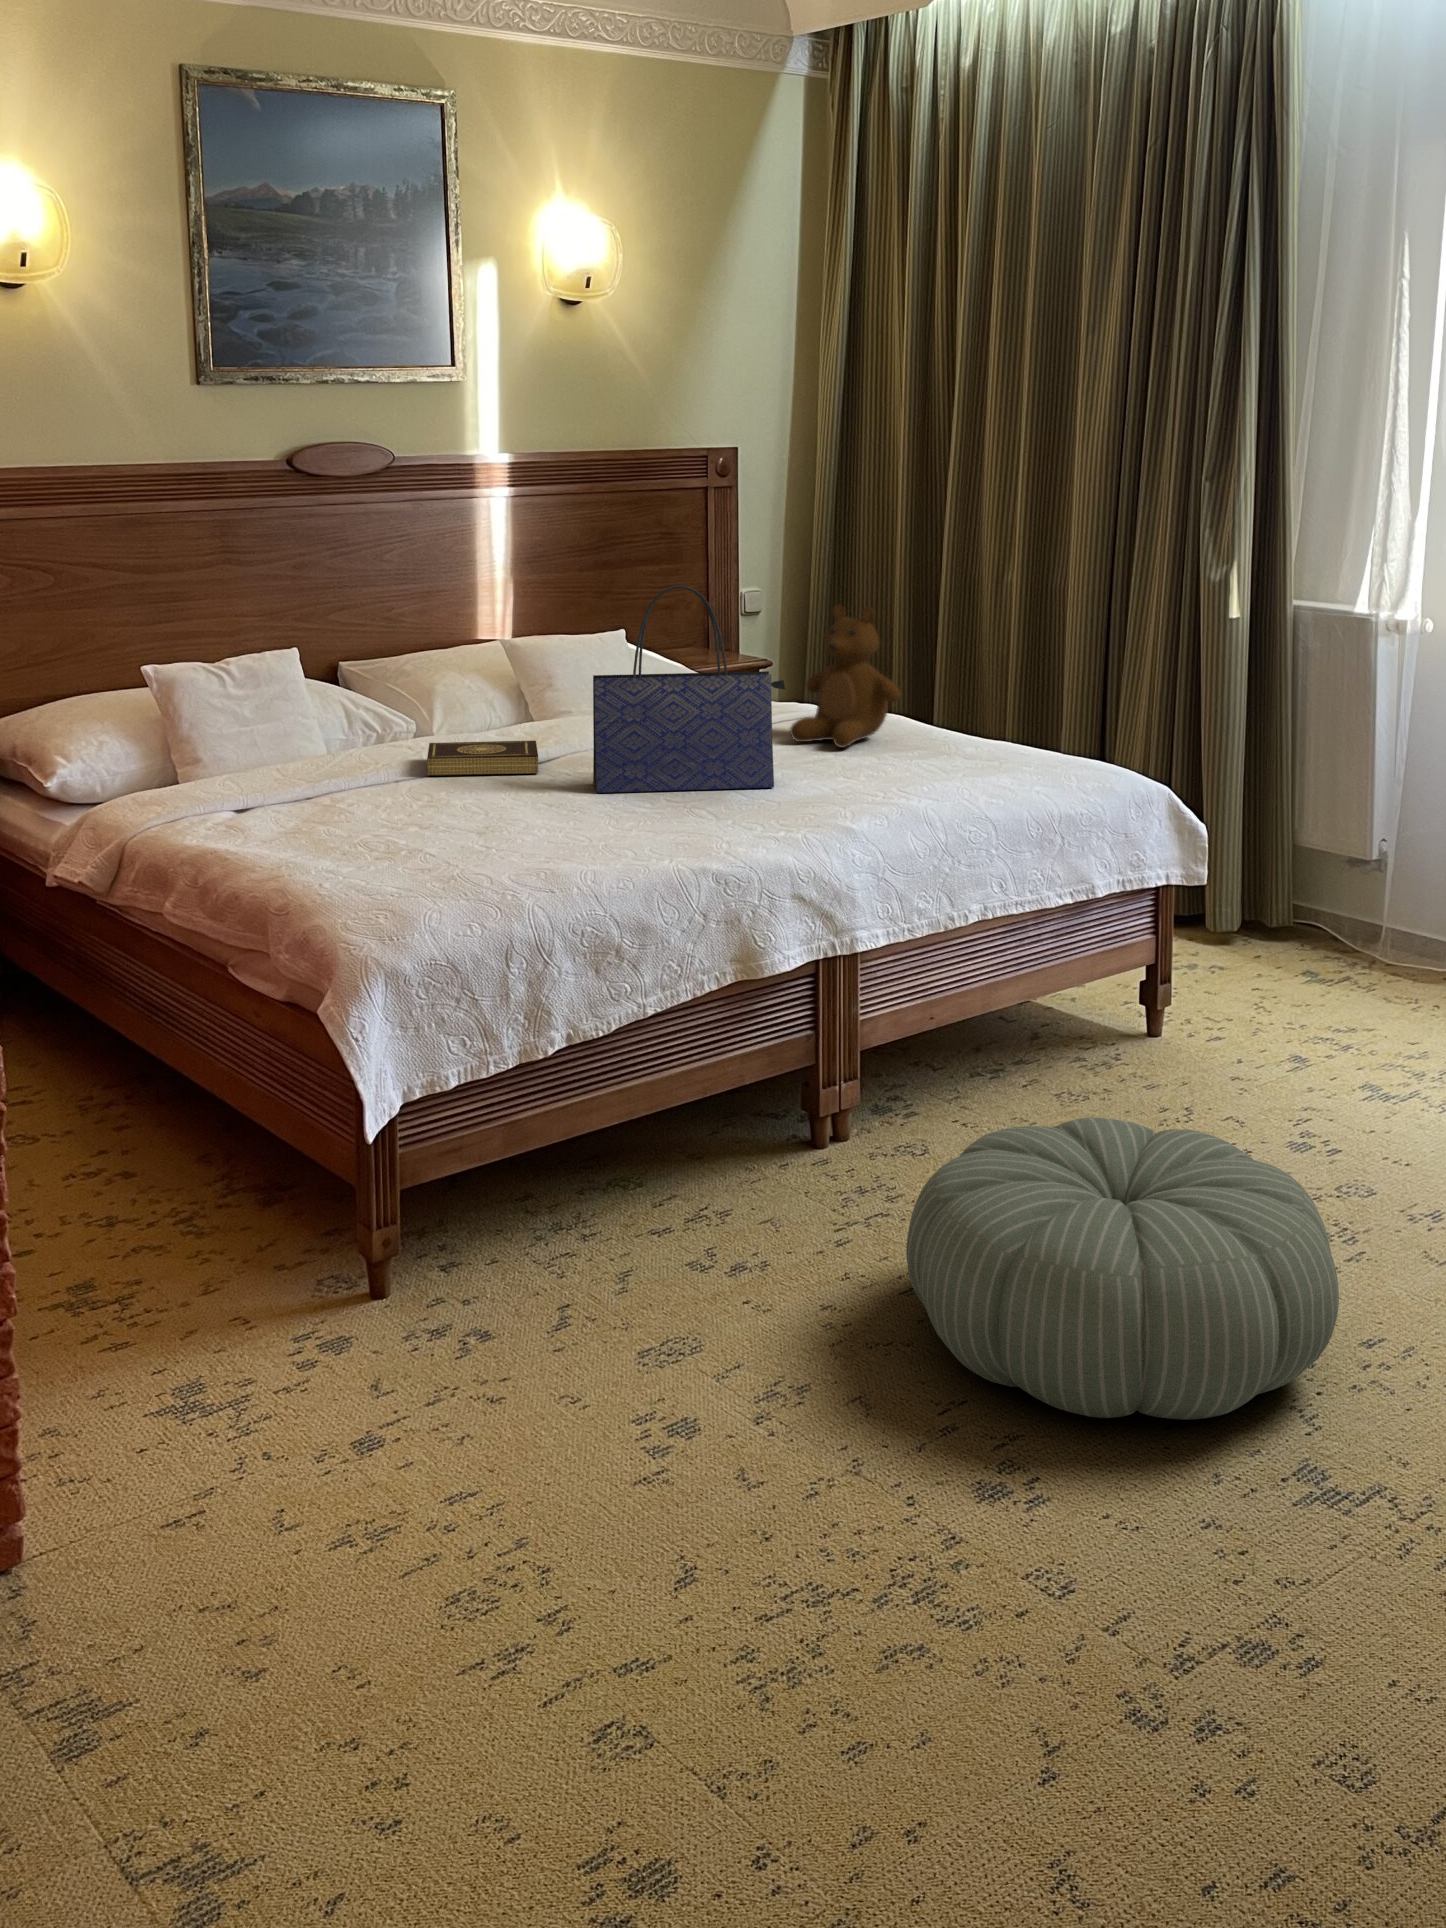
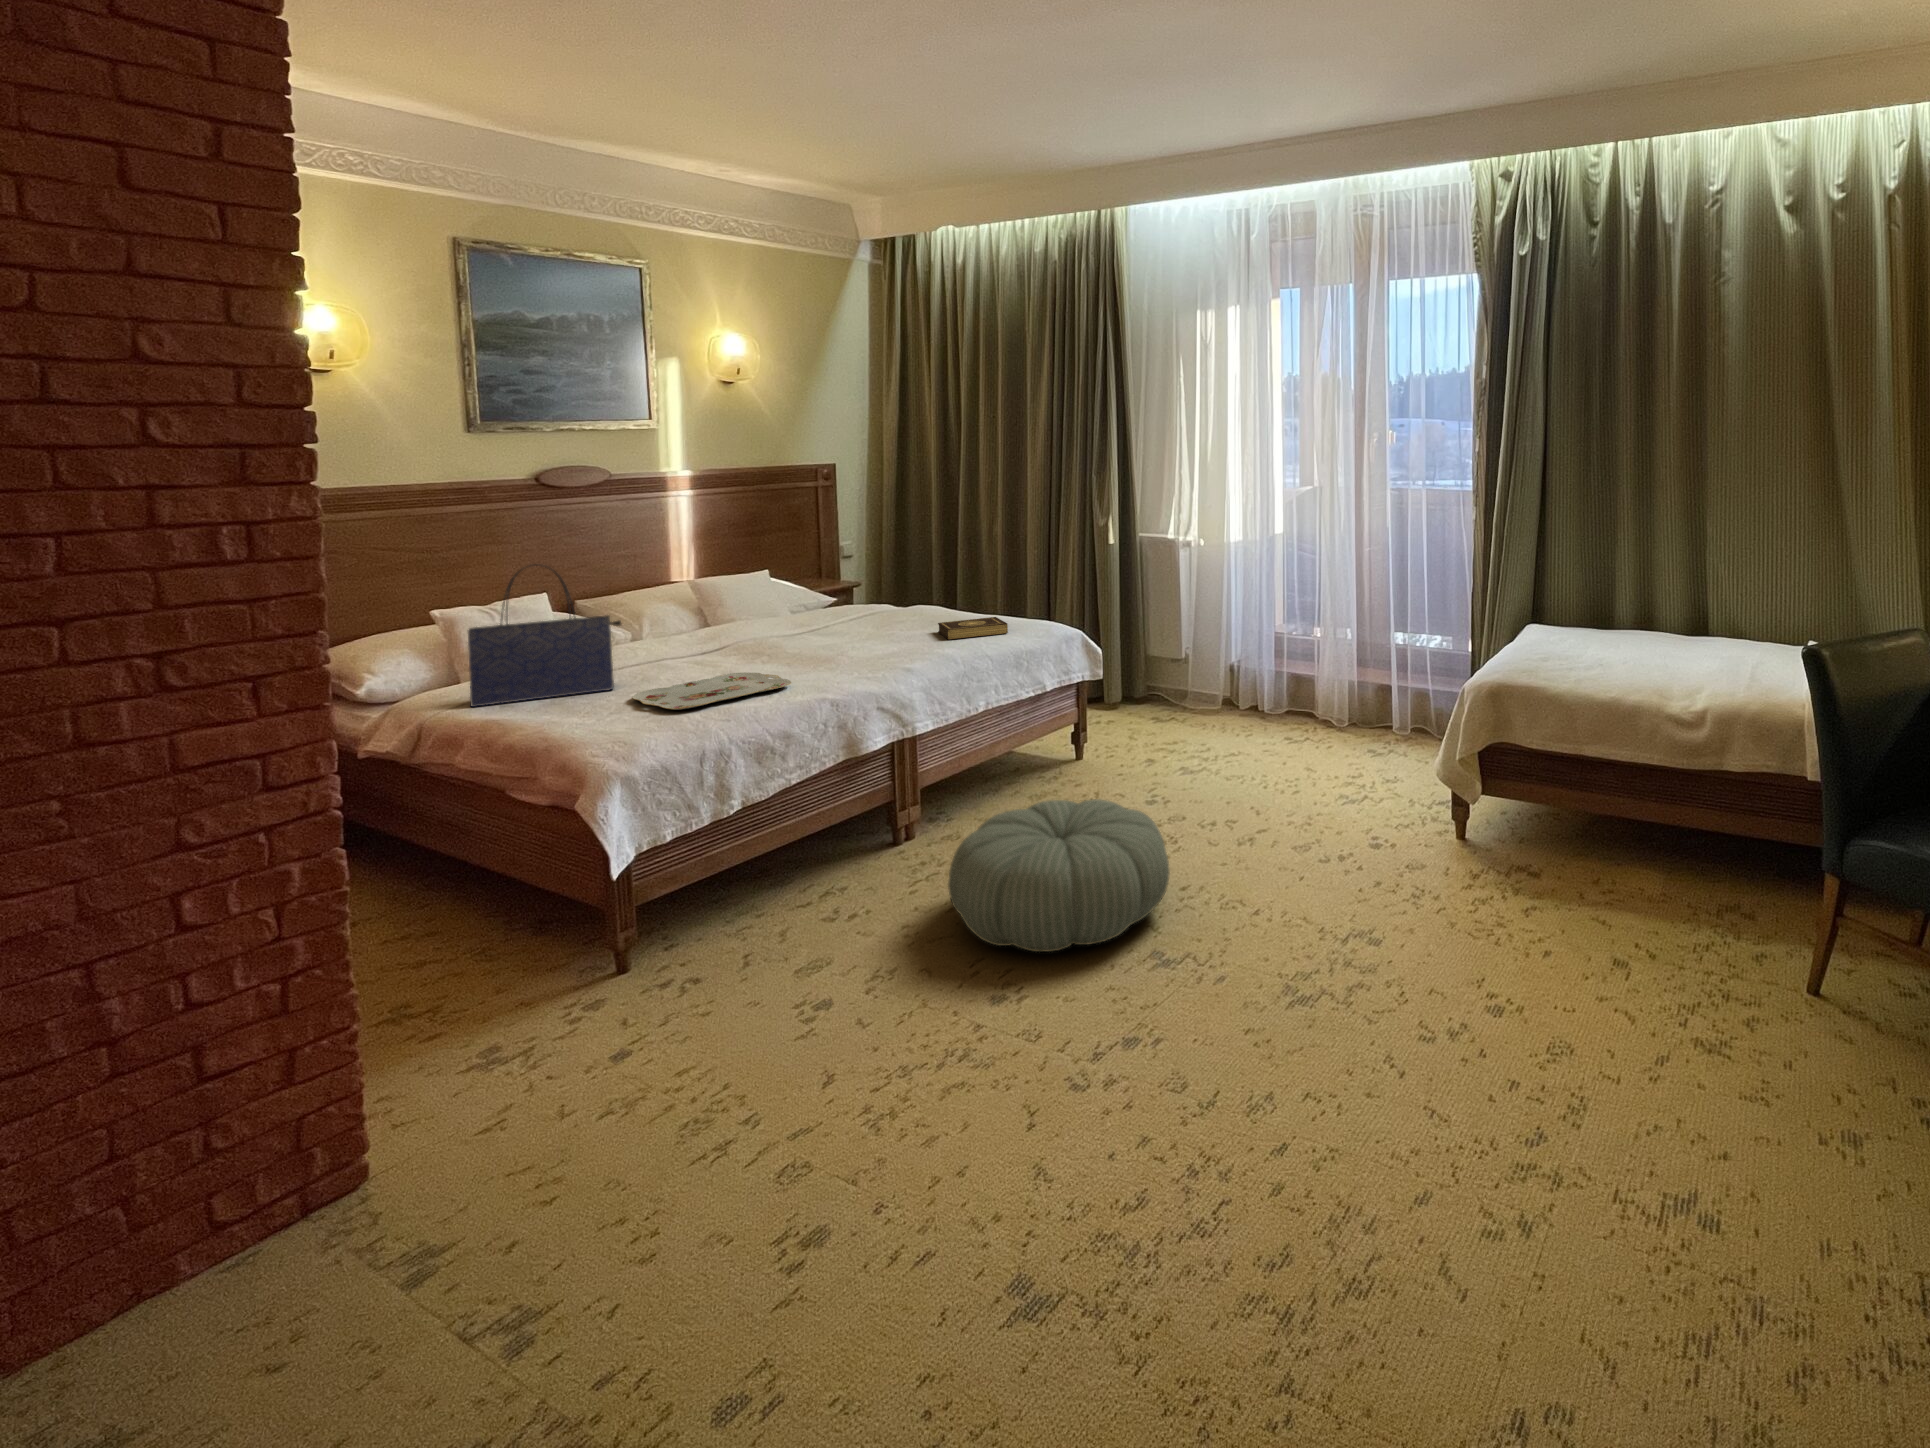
tote bag: present [593,585,785,793] -> present [468,569,621,707]
teddy bear: present [790,604,900,748] -> none [872,547,935,626]
book: present [427,740,538,776] -> present [938,617,1008,640]
serving tray: none [408,809,654,866] -> present [632,673,791,710]

